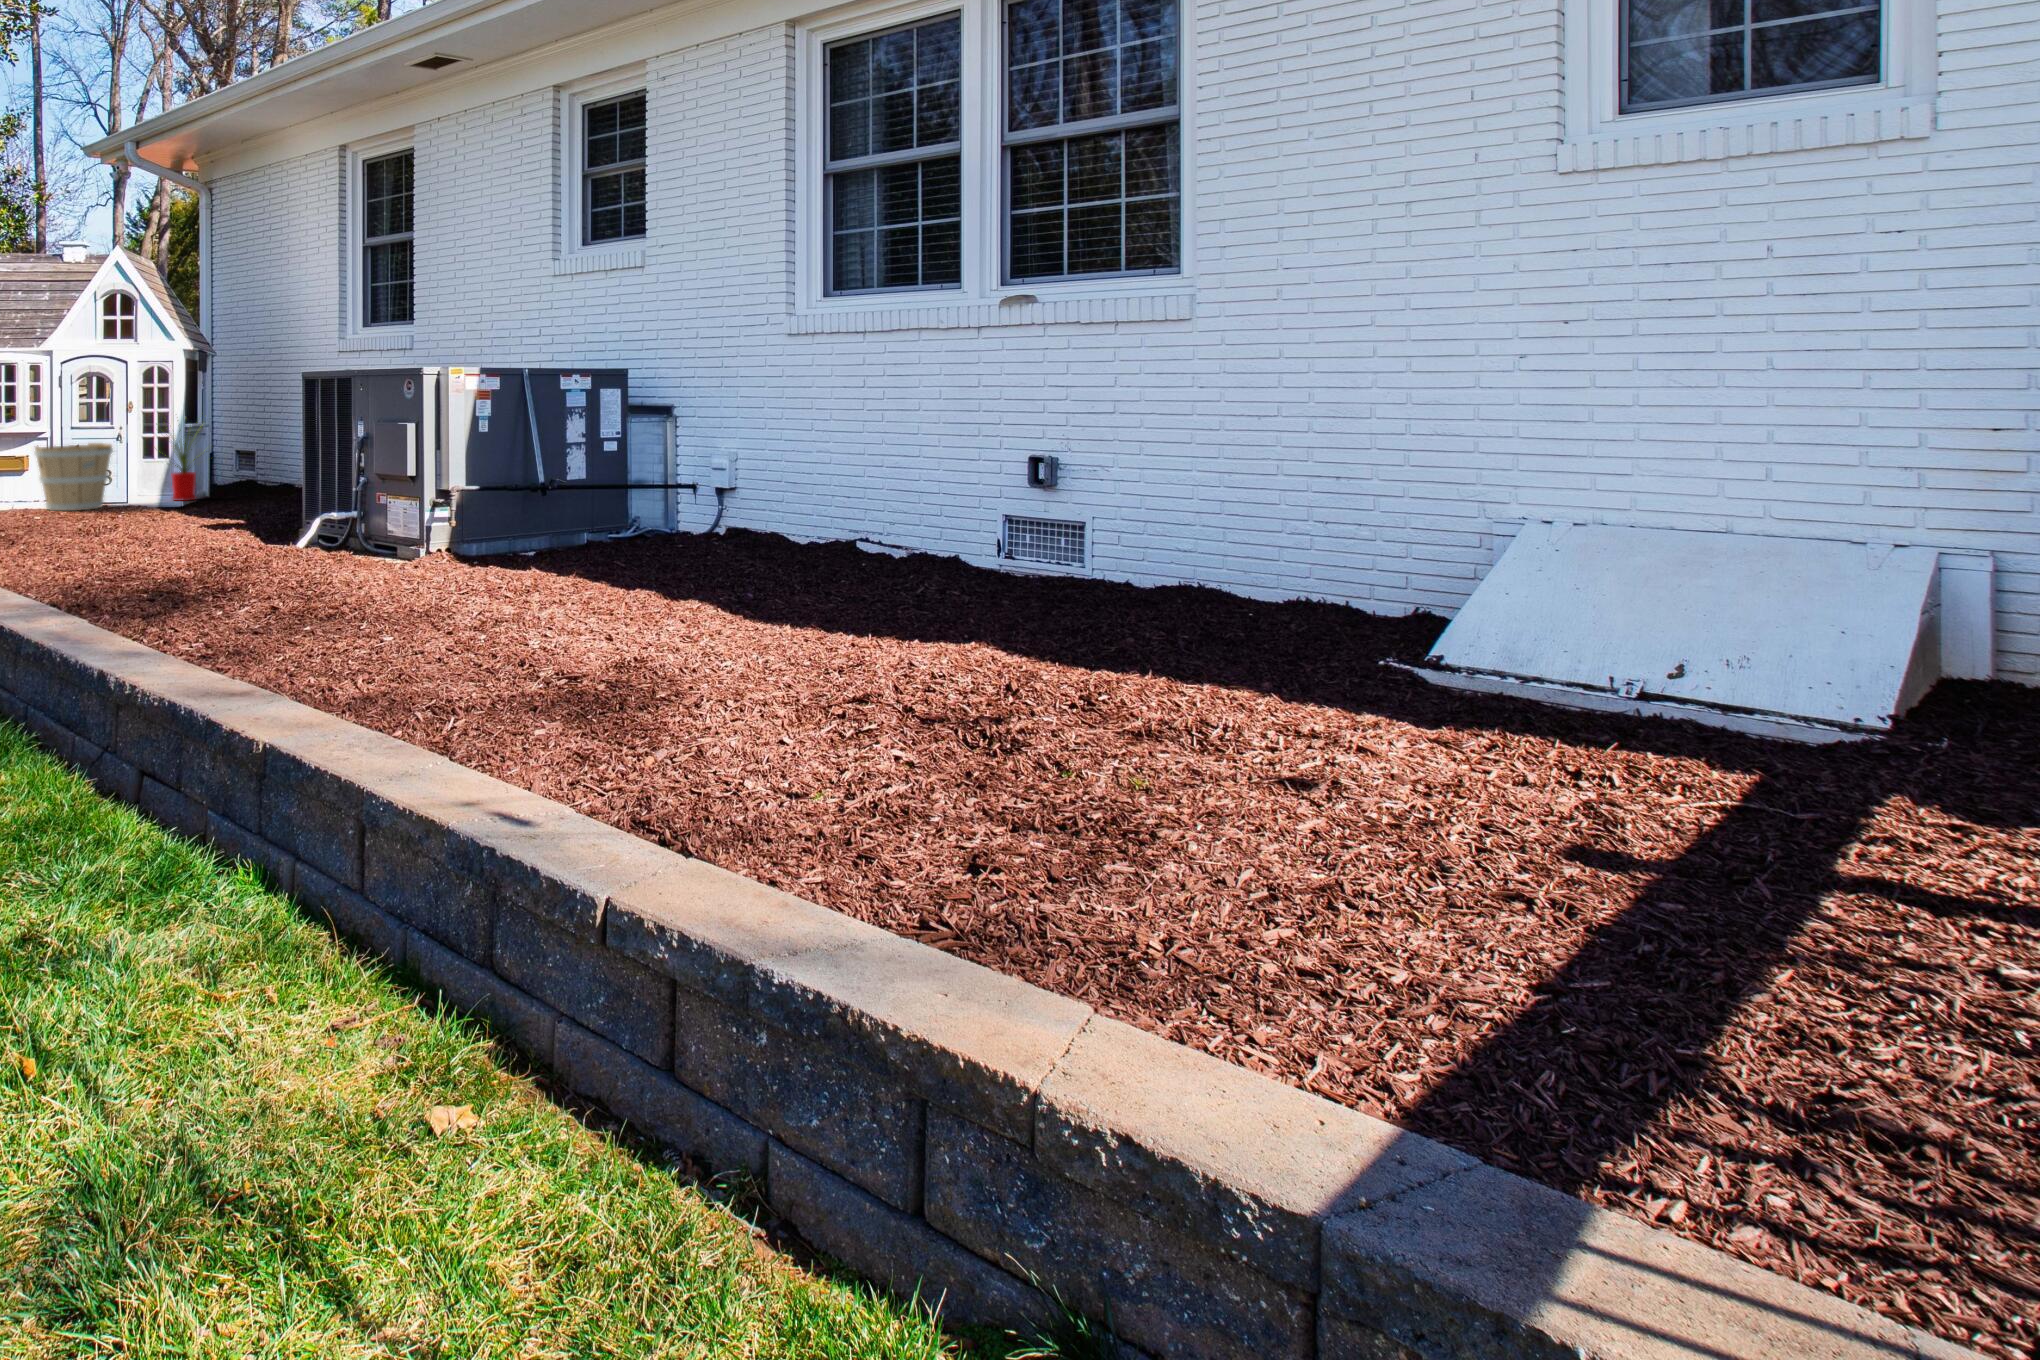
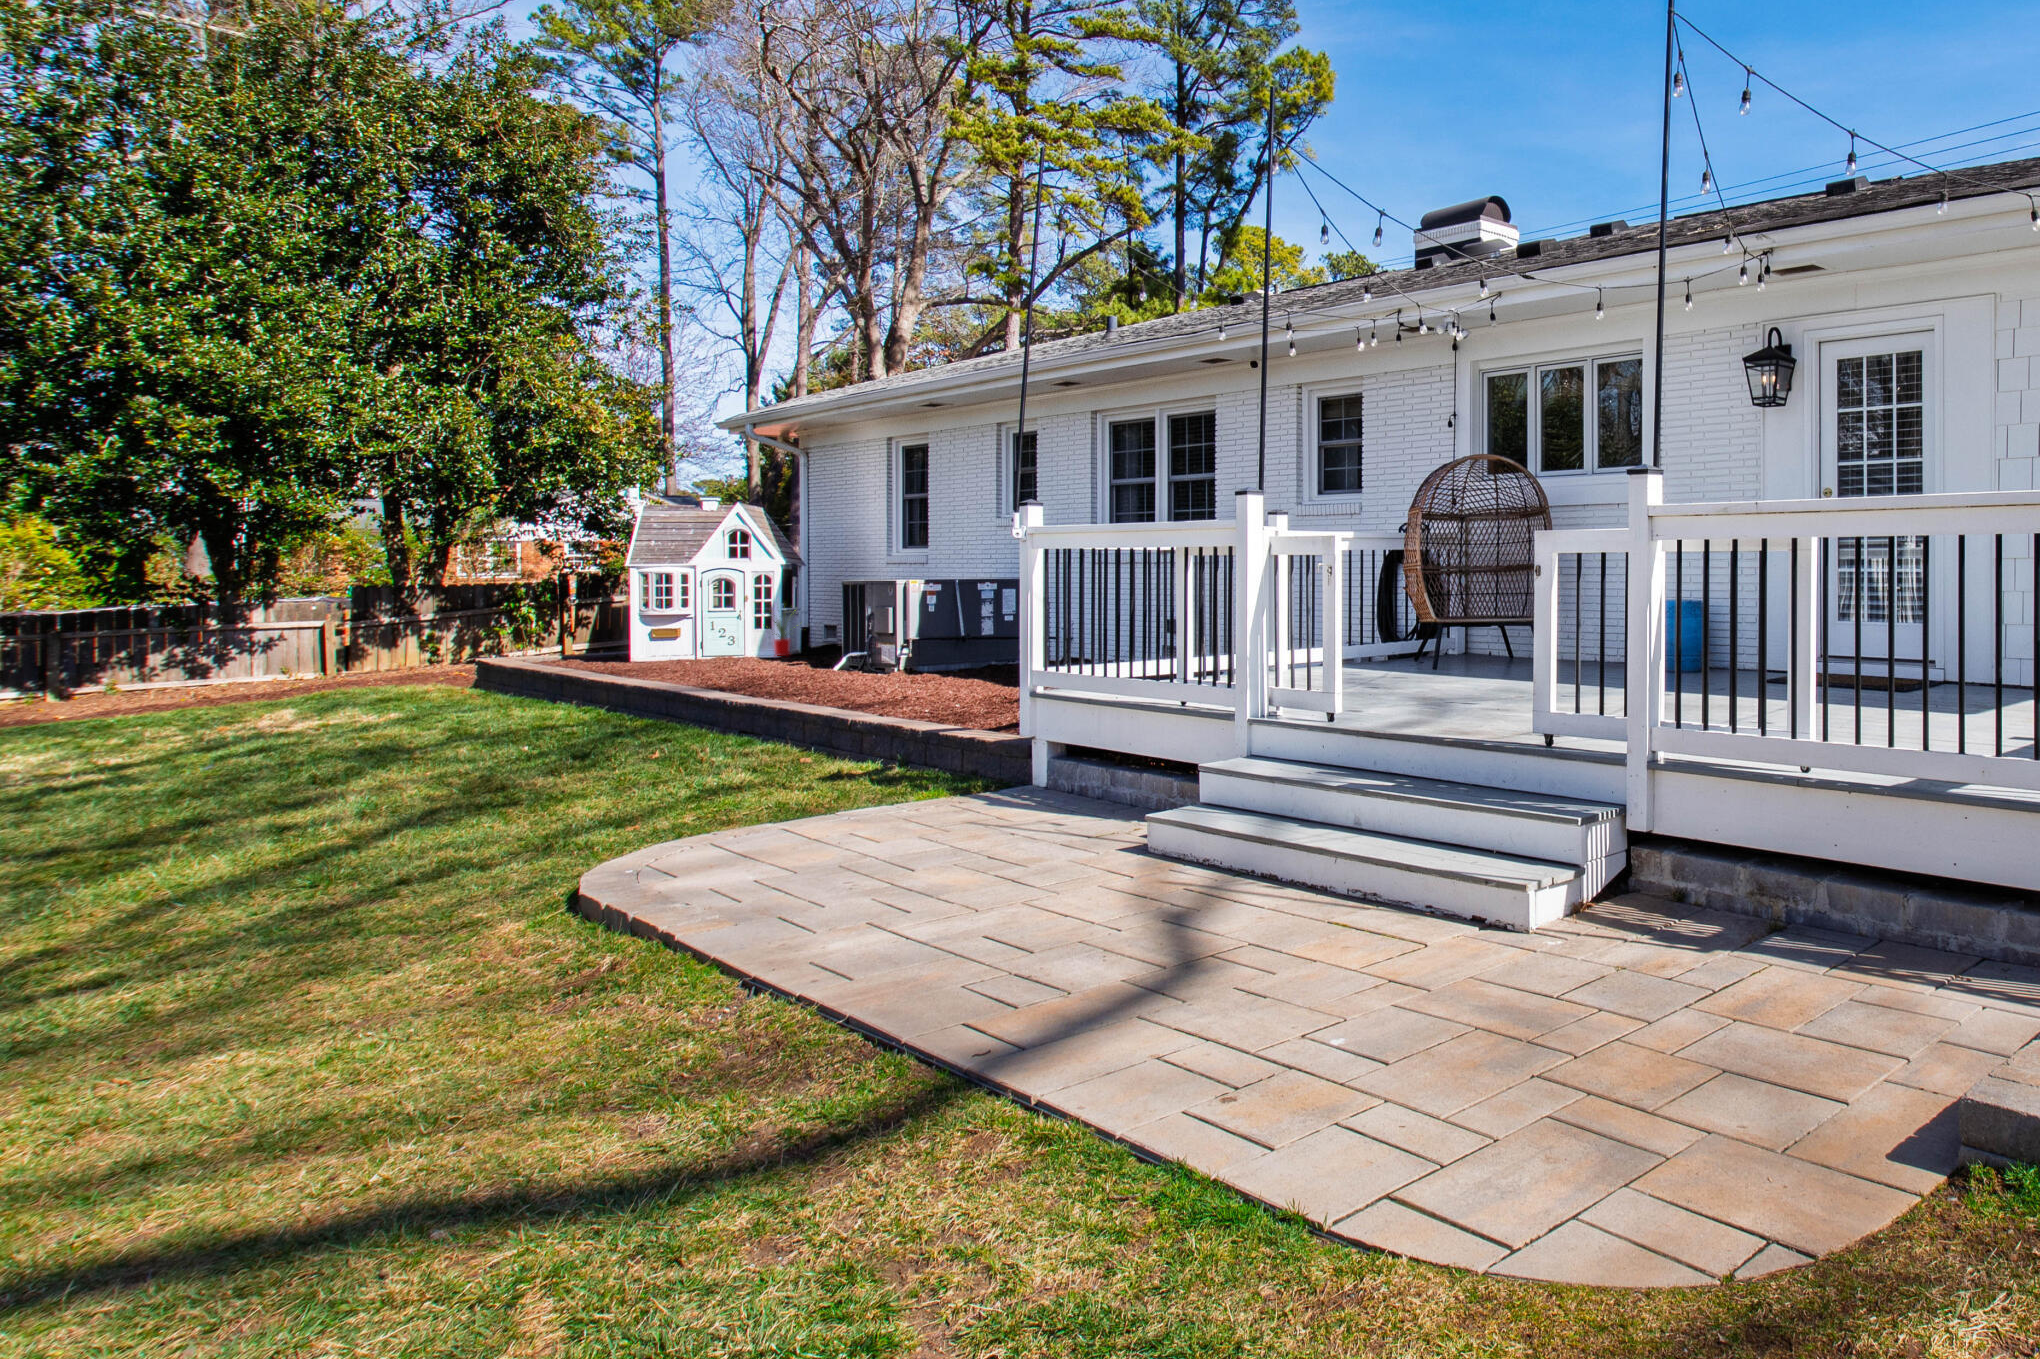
wooden bucket: present [34,443,113,511] -> none [681,621,734,662]

